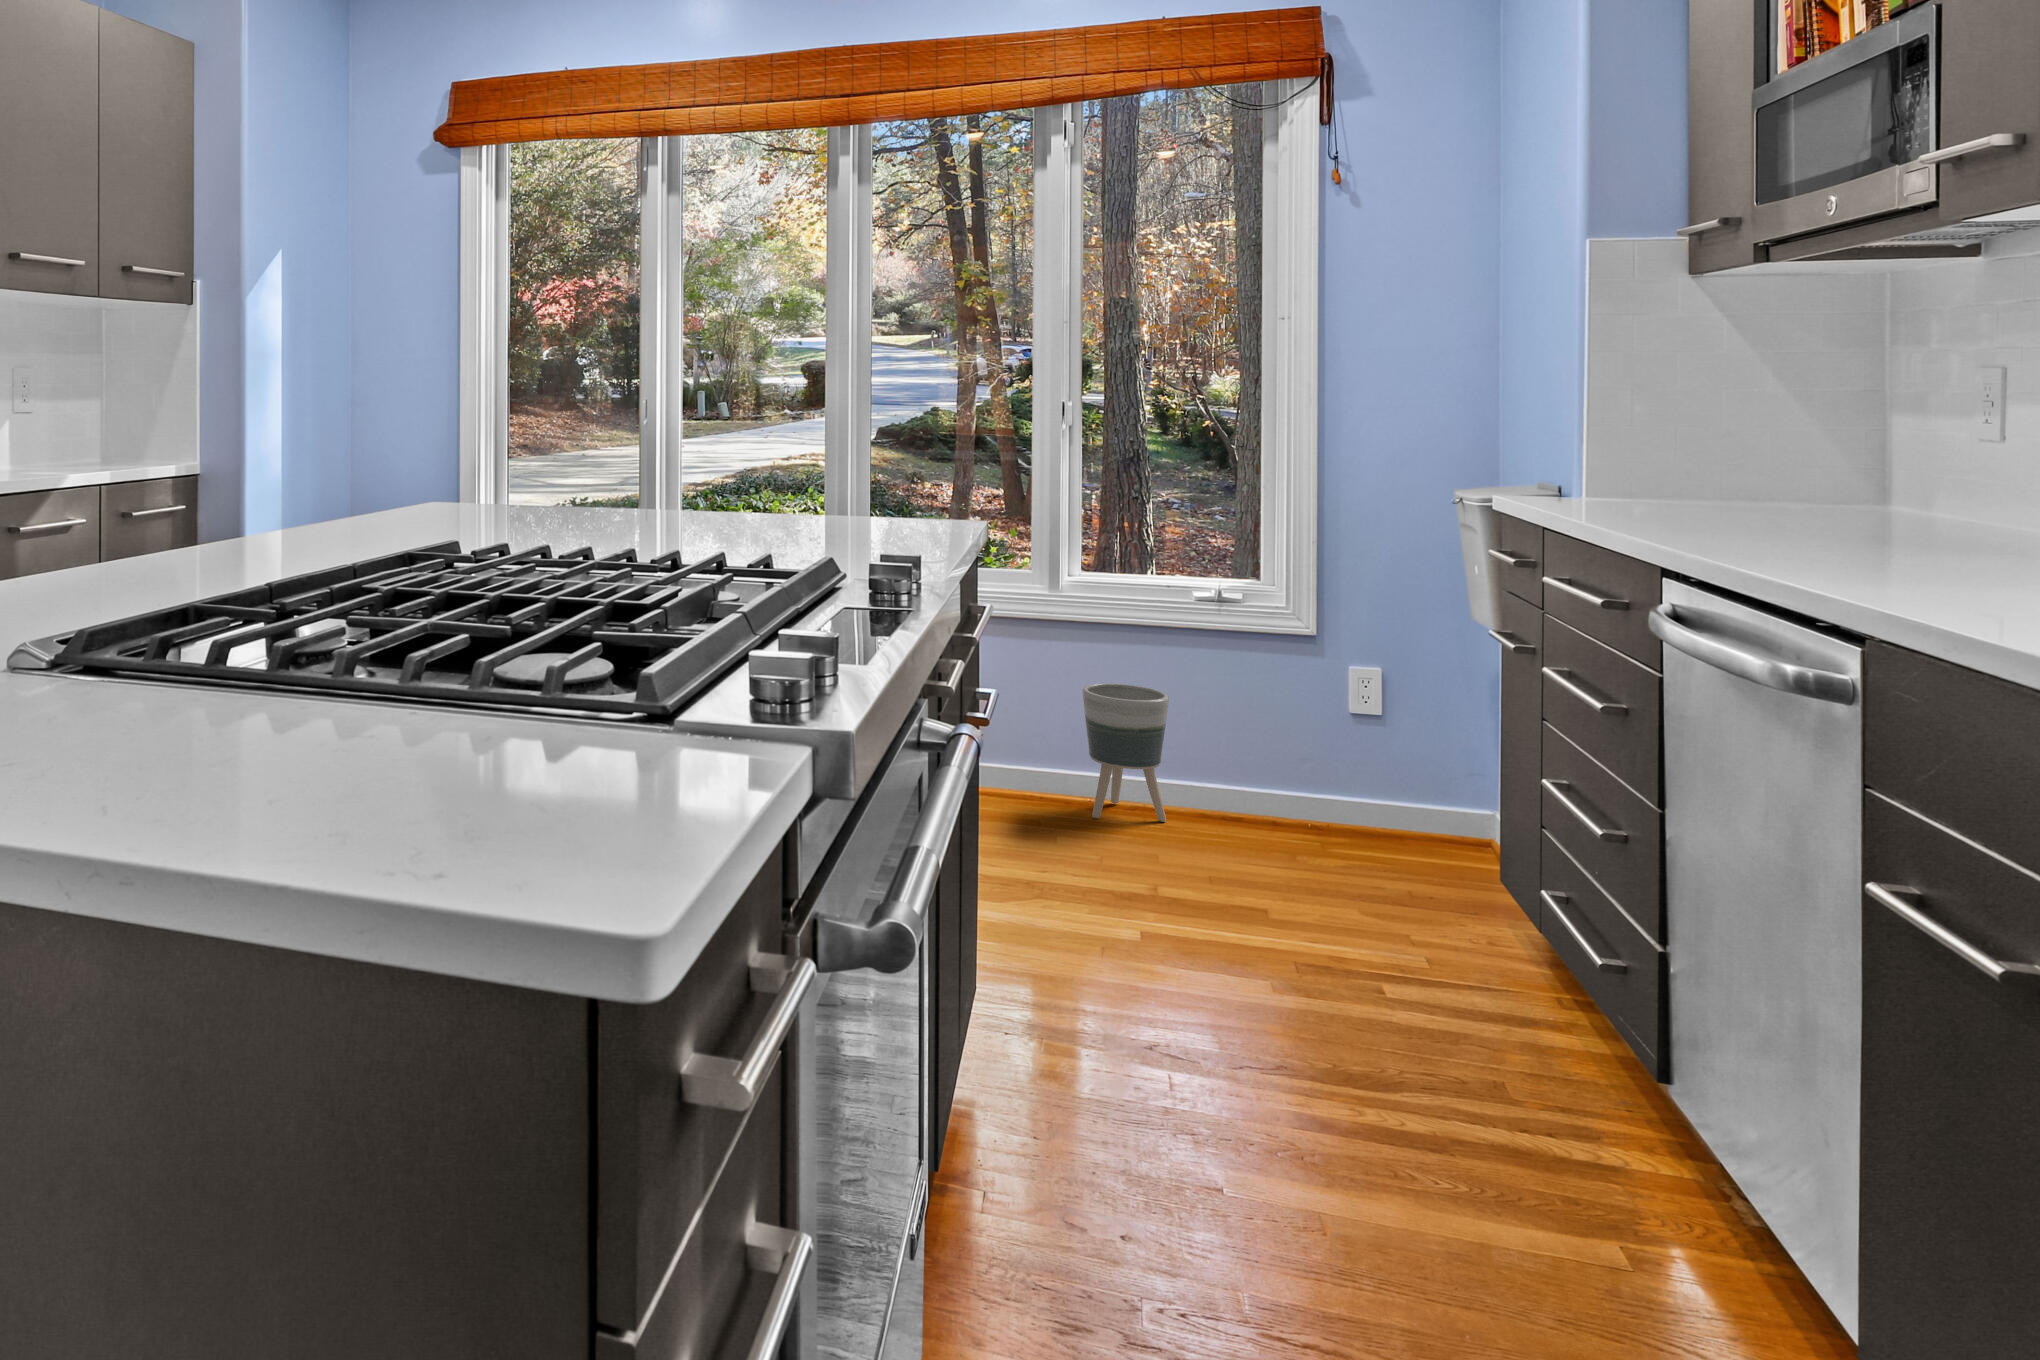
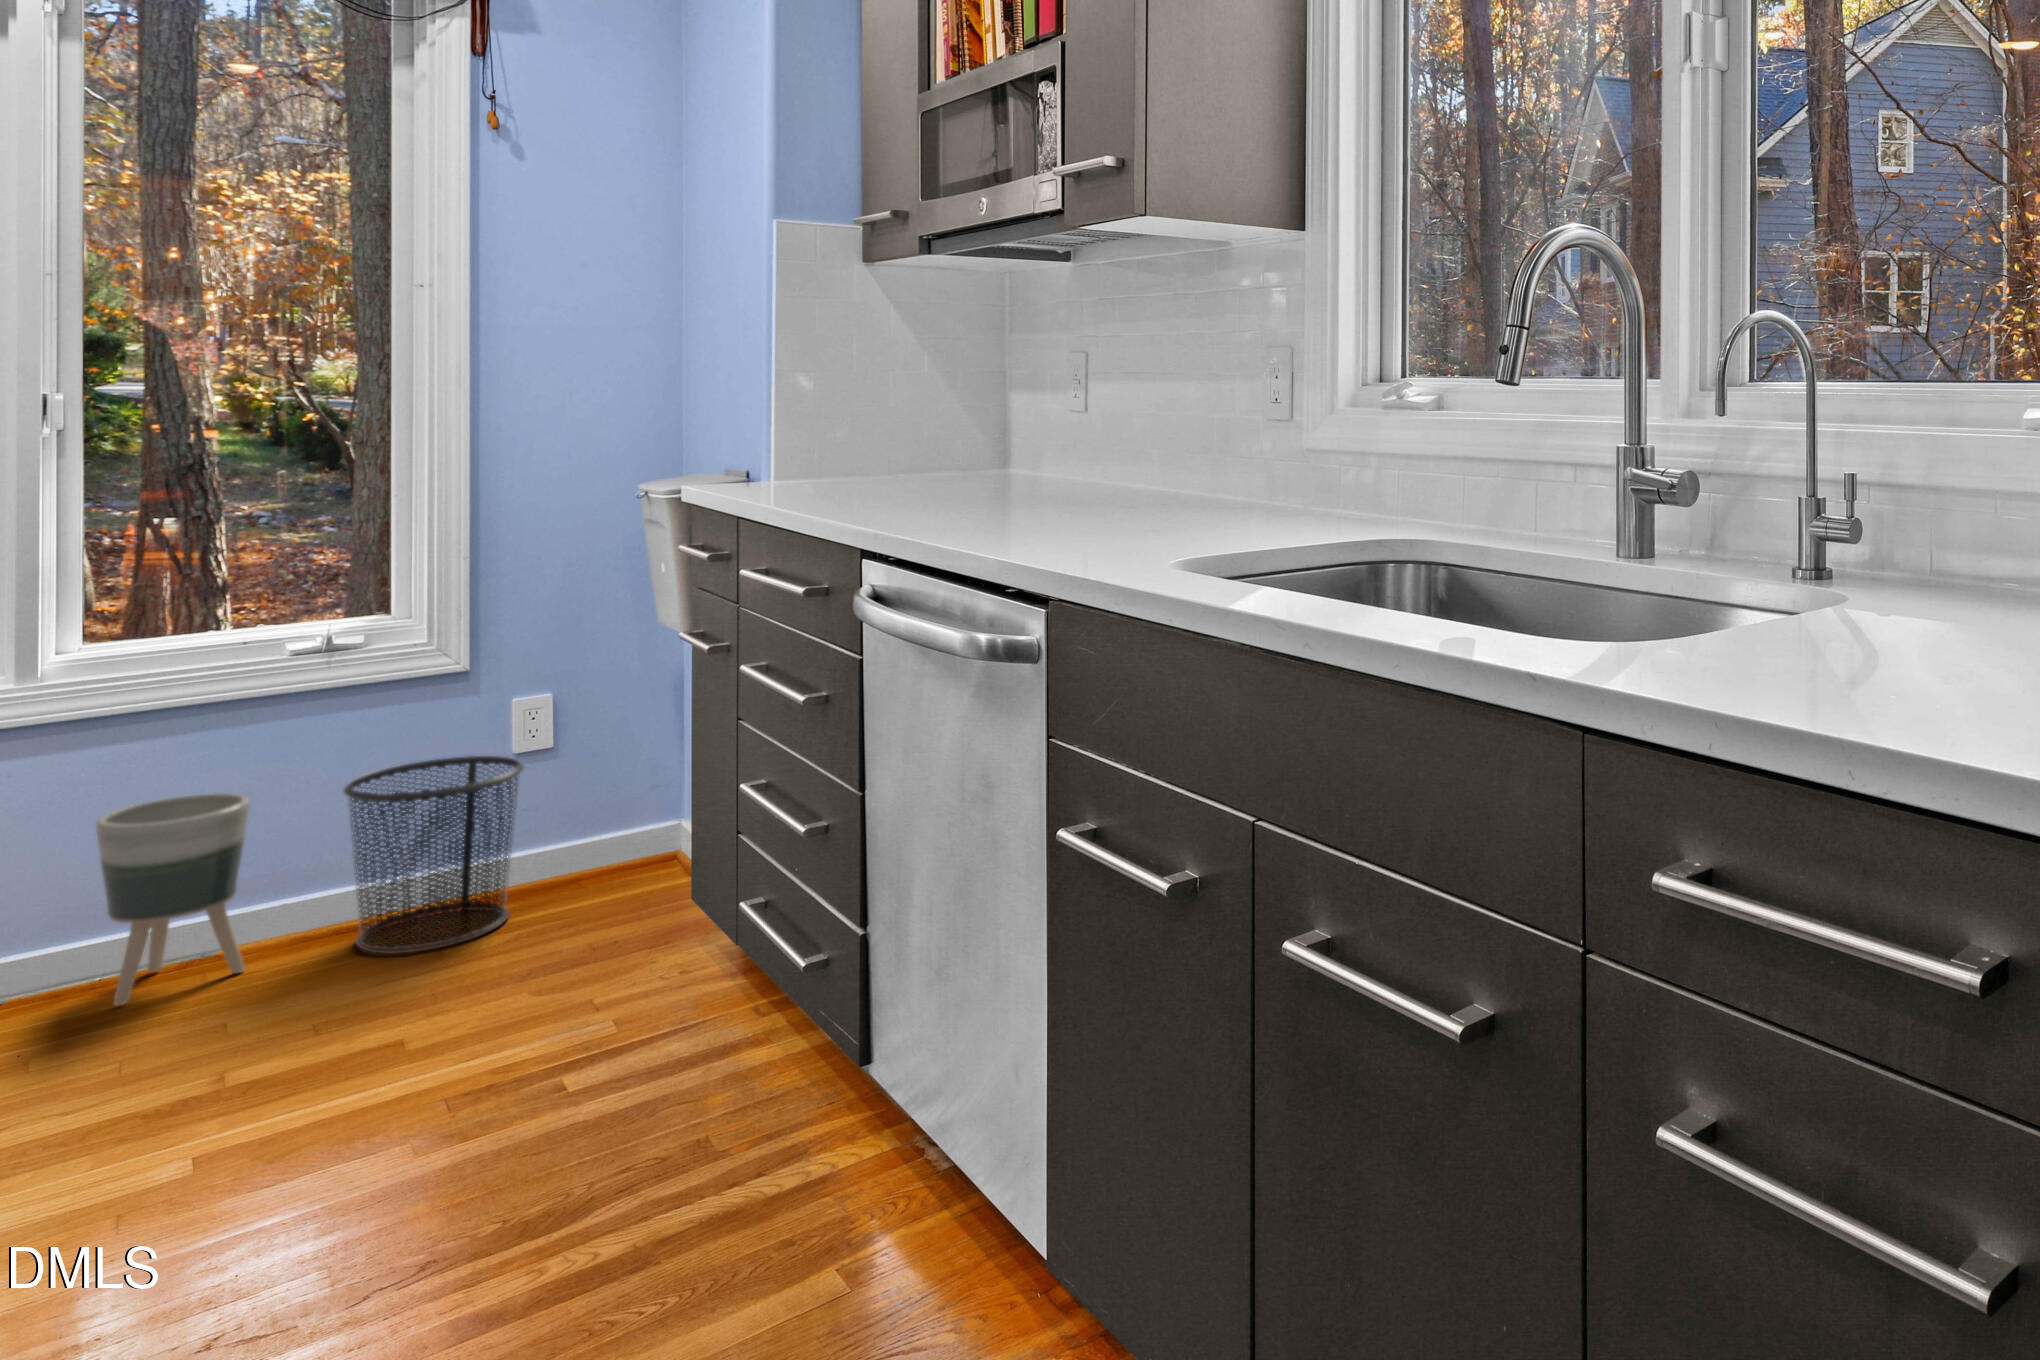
waste bin: none [1228,698,1361,853] -> present [344,756,524,954]

